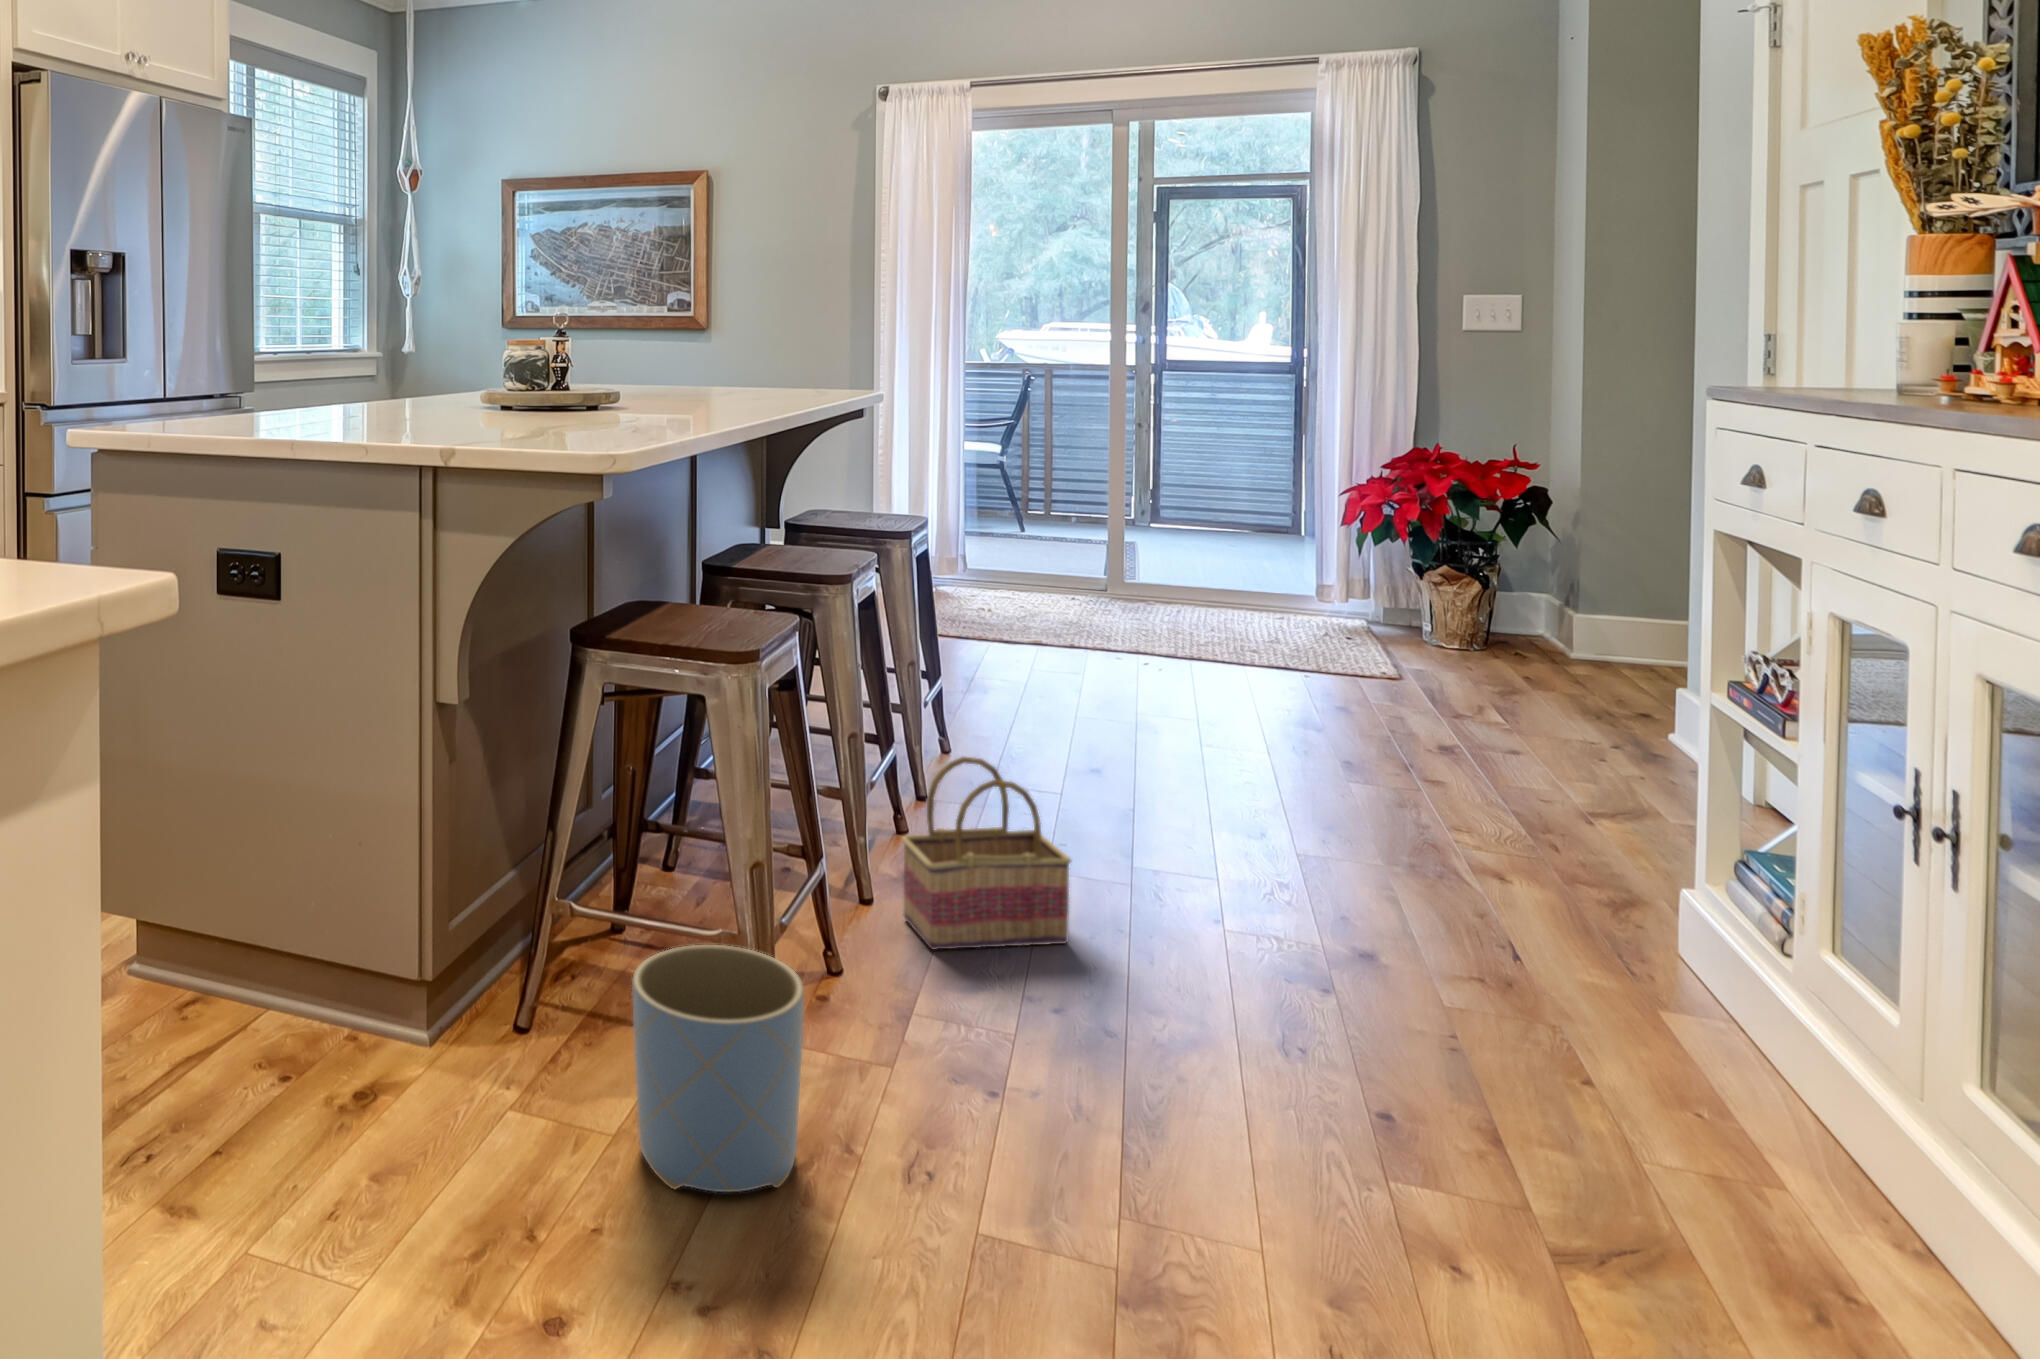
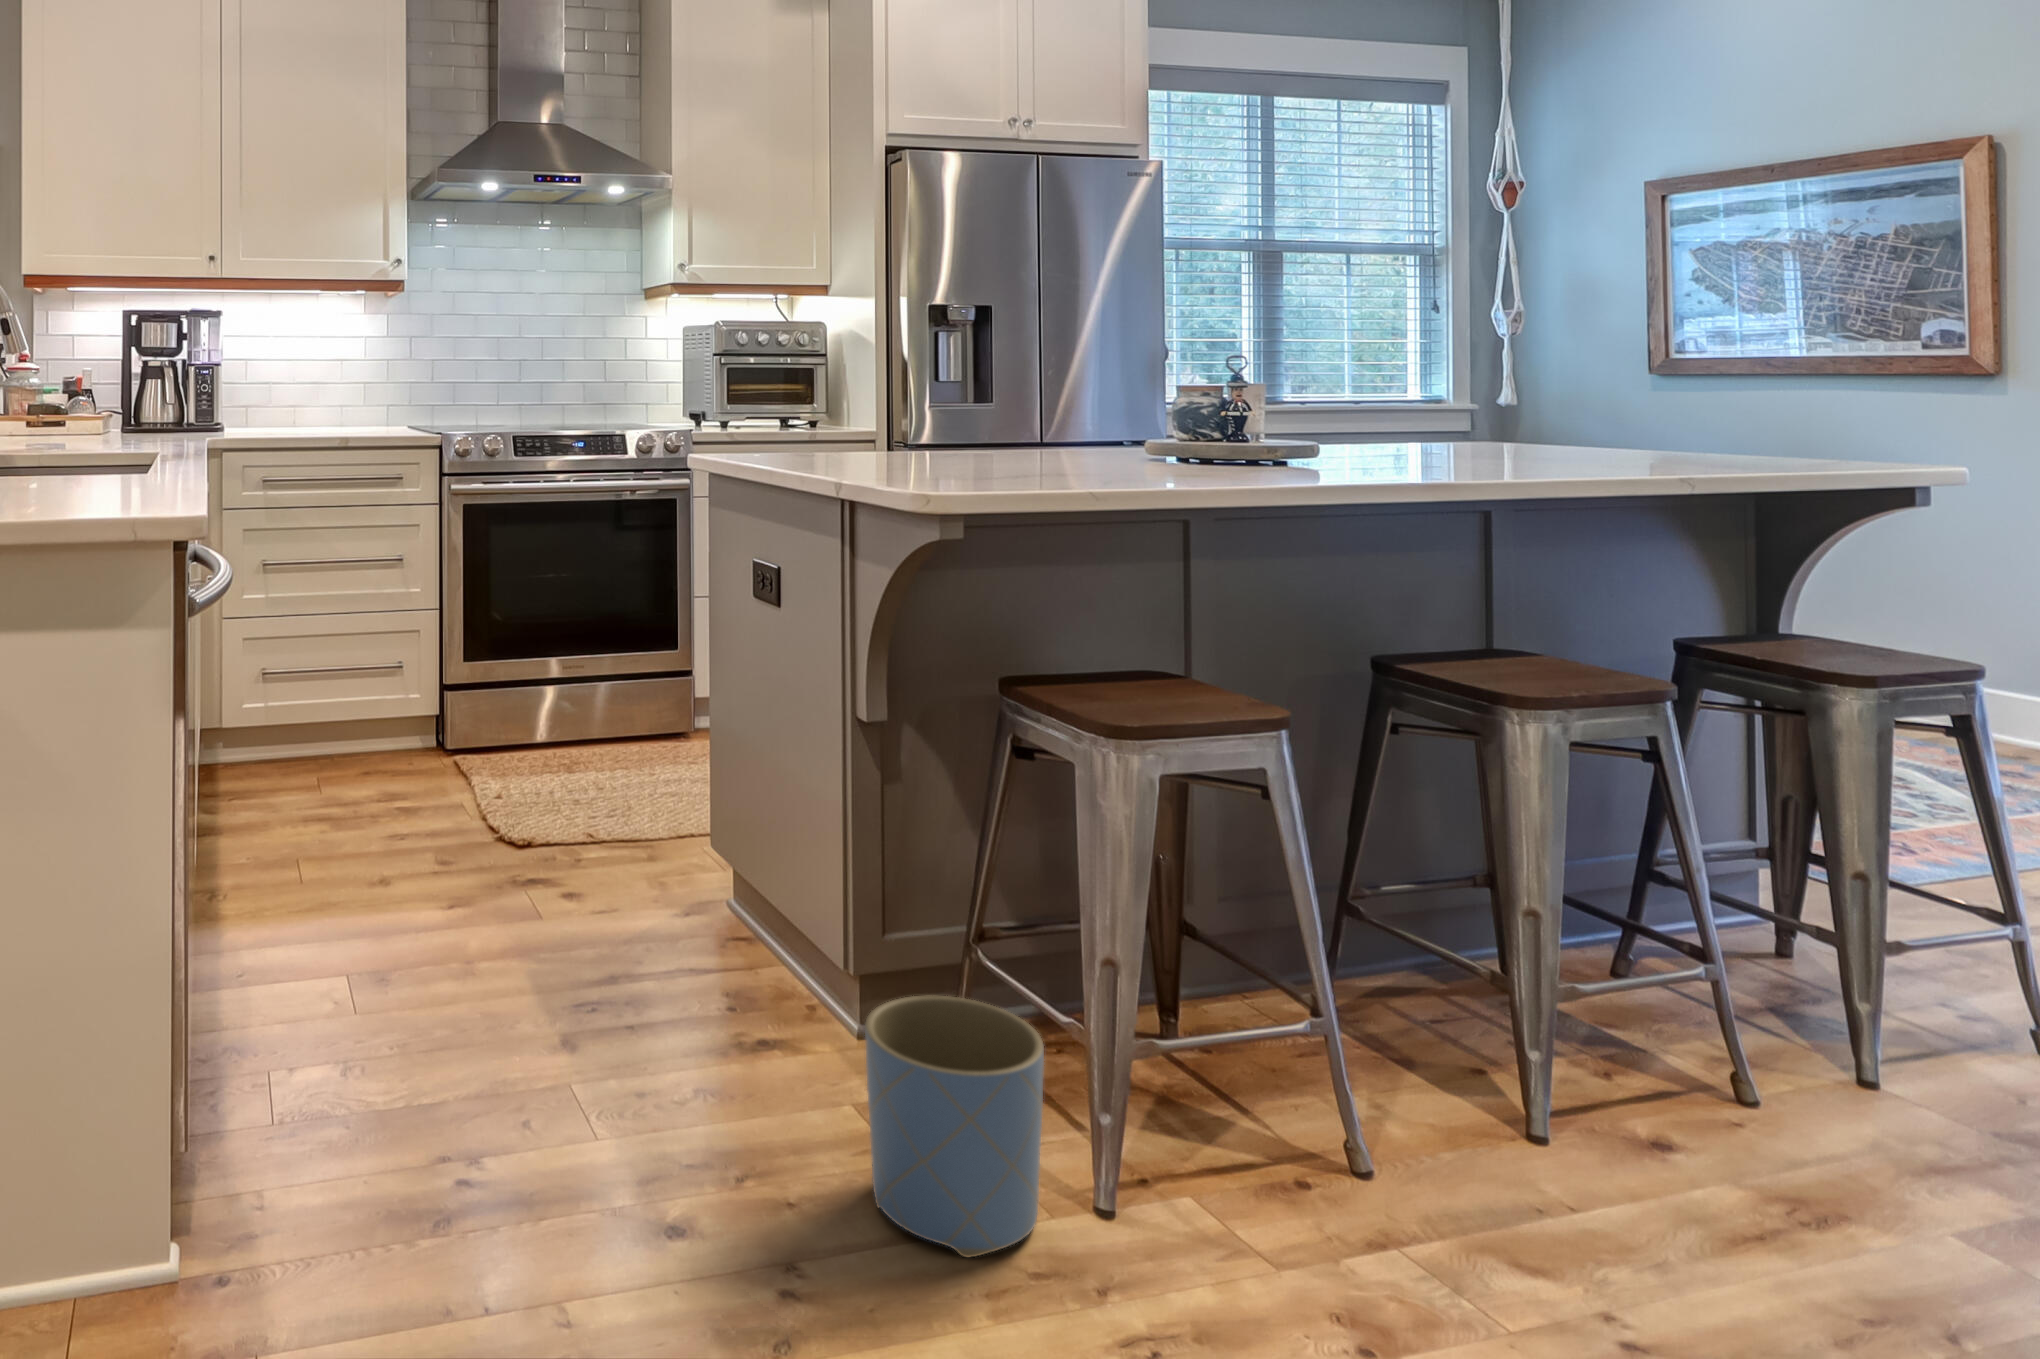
basket: present [902,757,1072,949] -> none [1516,972,1795,1291]

